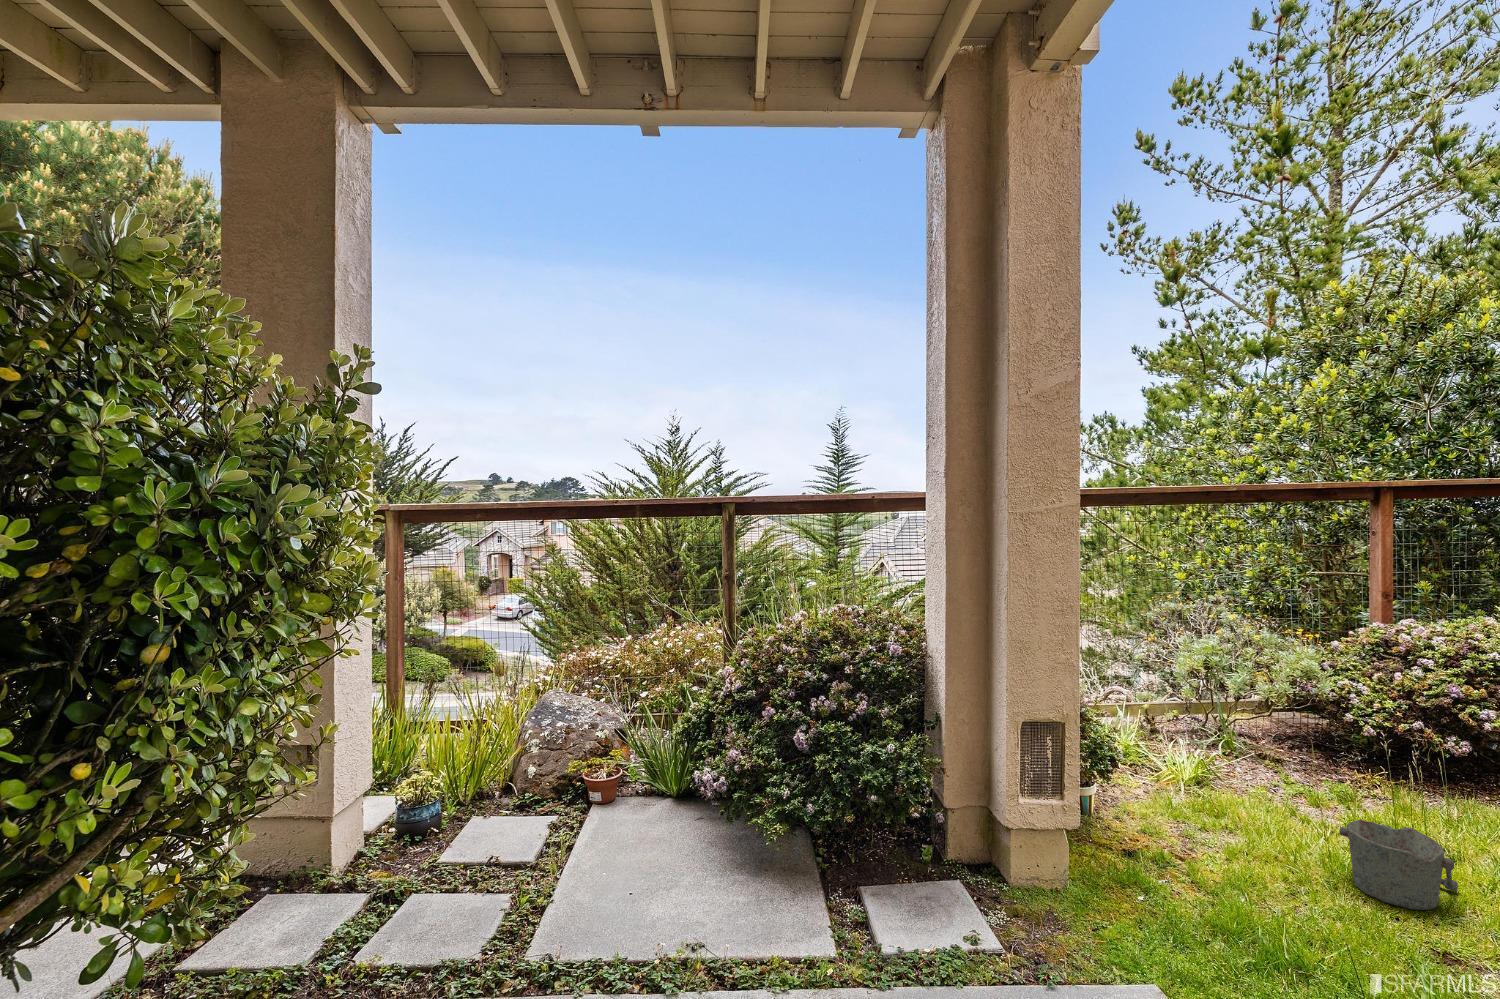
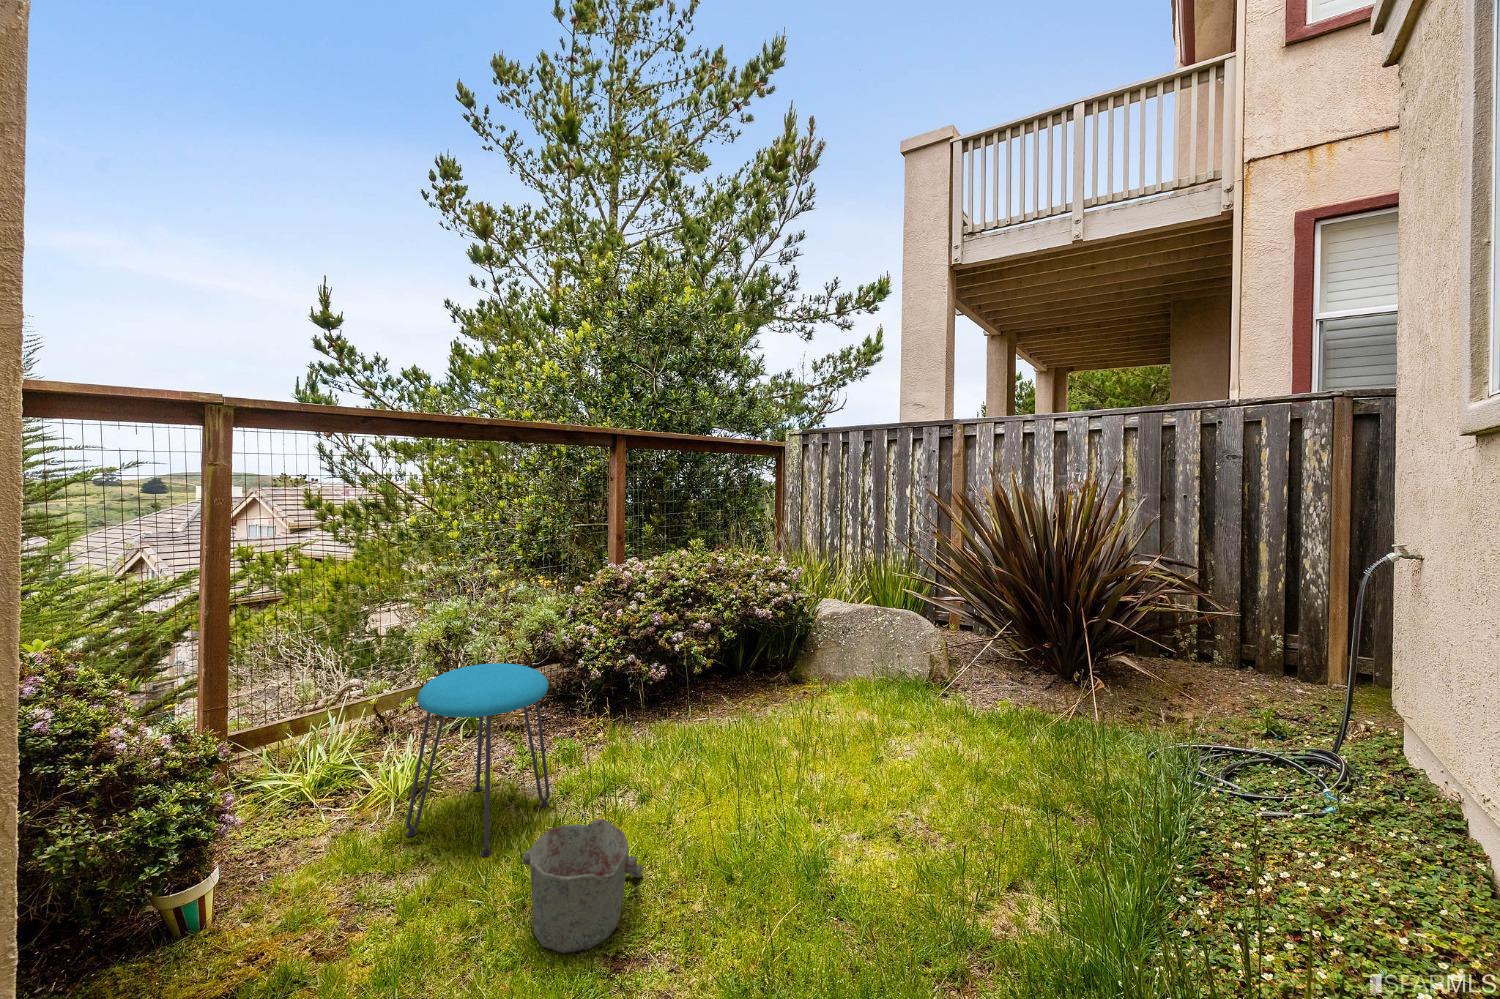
stool: none [1219,693,1341,834] -> present [406,663,550,857]

